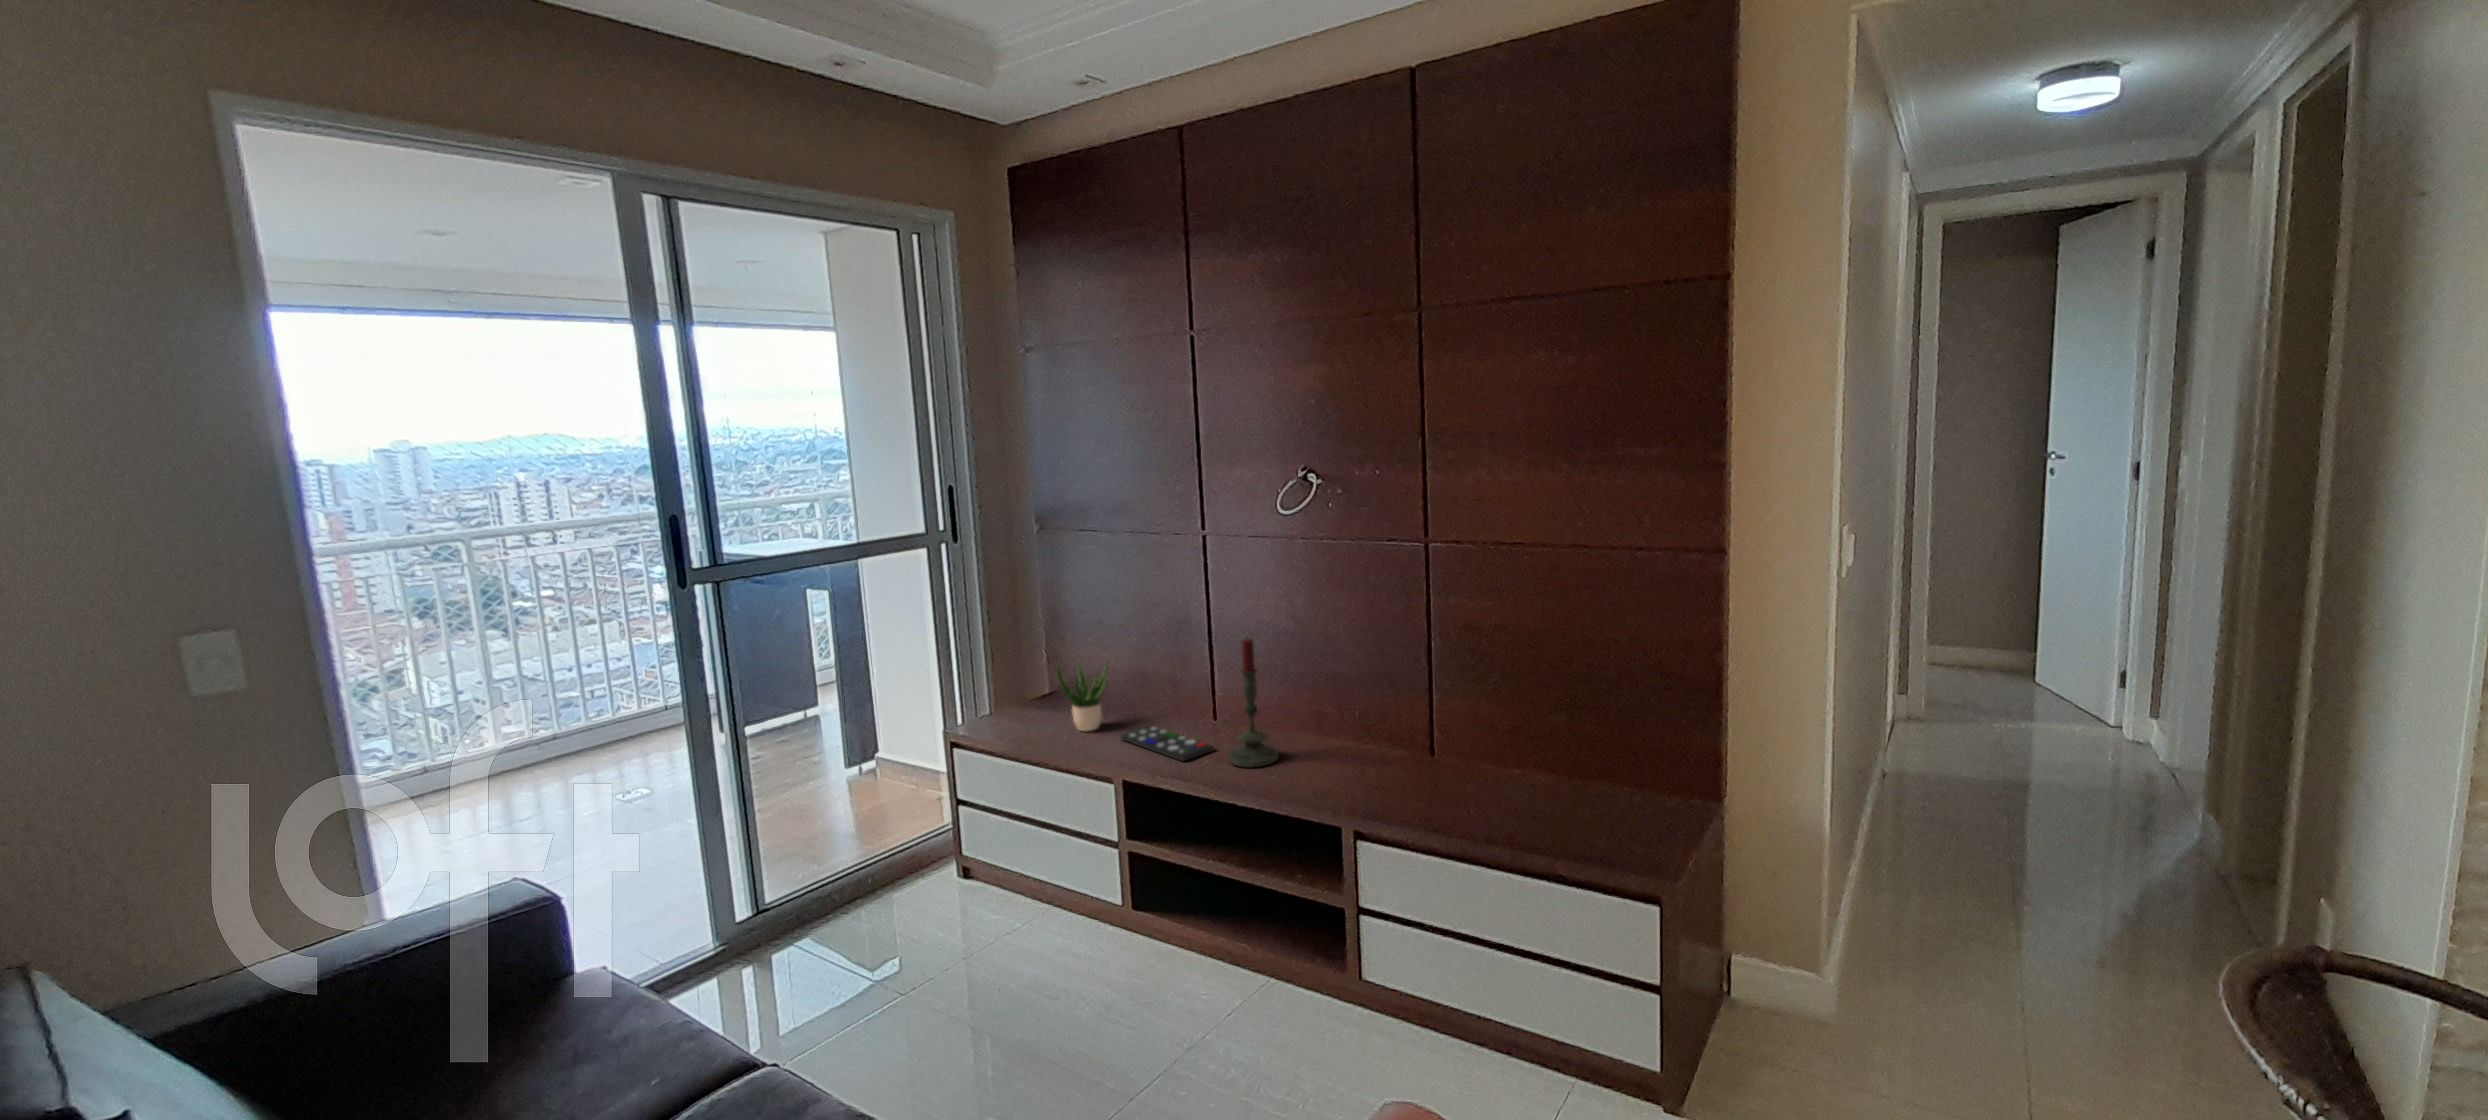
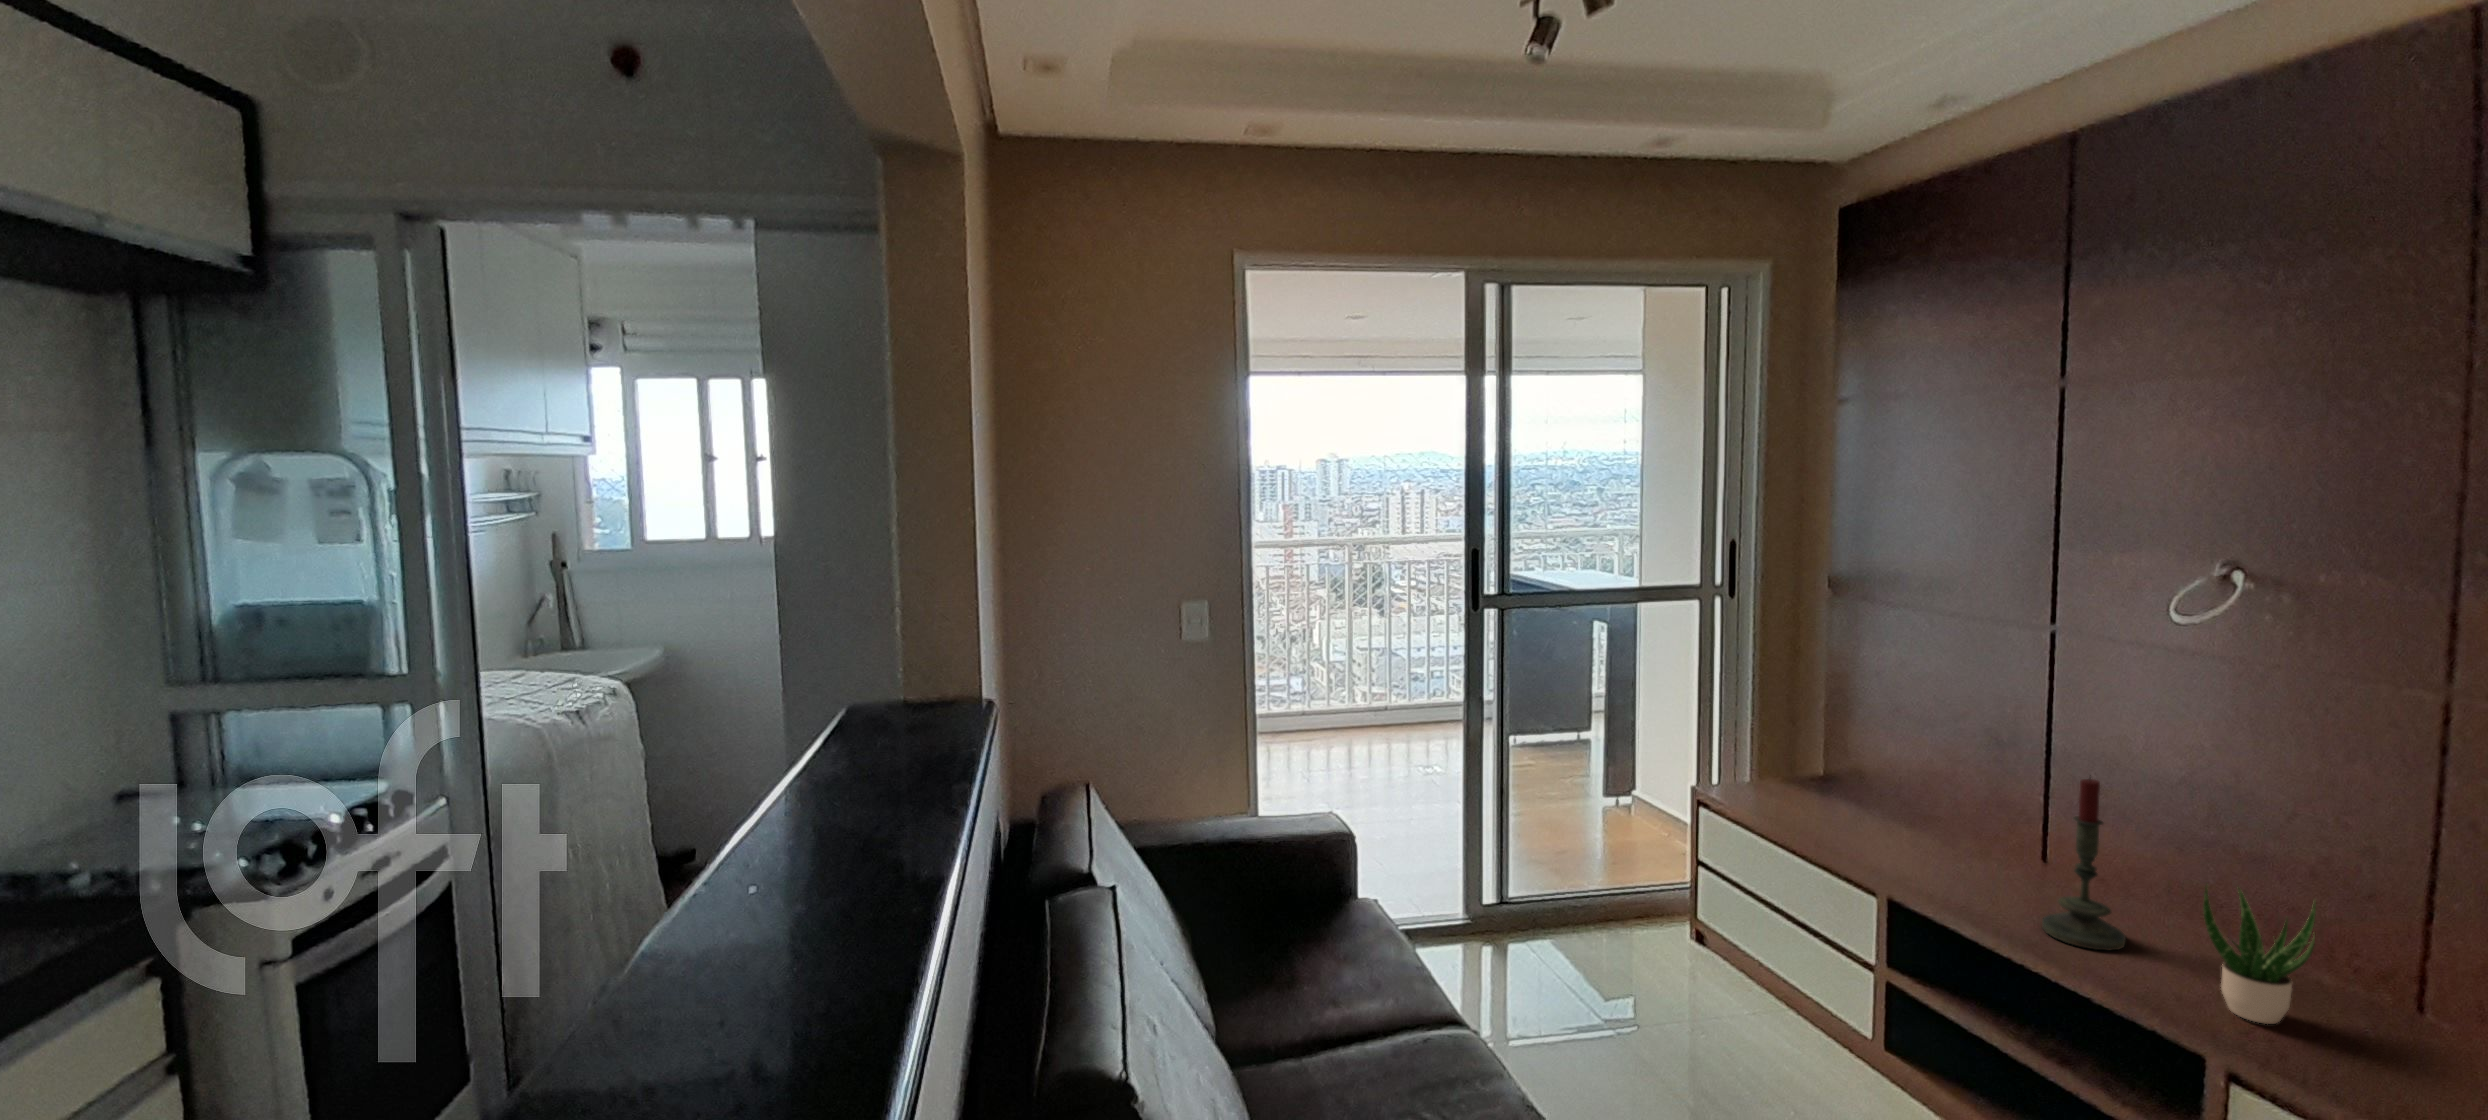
potted plant: present [1057,663,1108,731] -> present [2203,887,2316,1024]
remote control: present [1121,726,1214,761] -> none [1899,848,2025,906]

